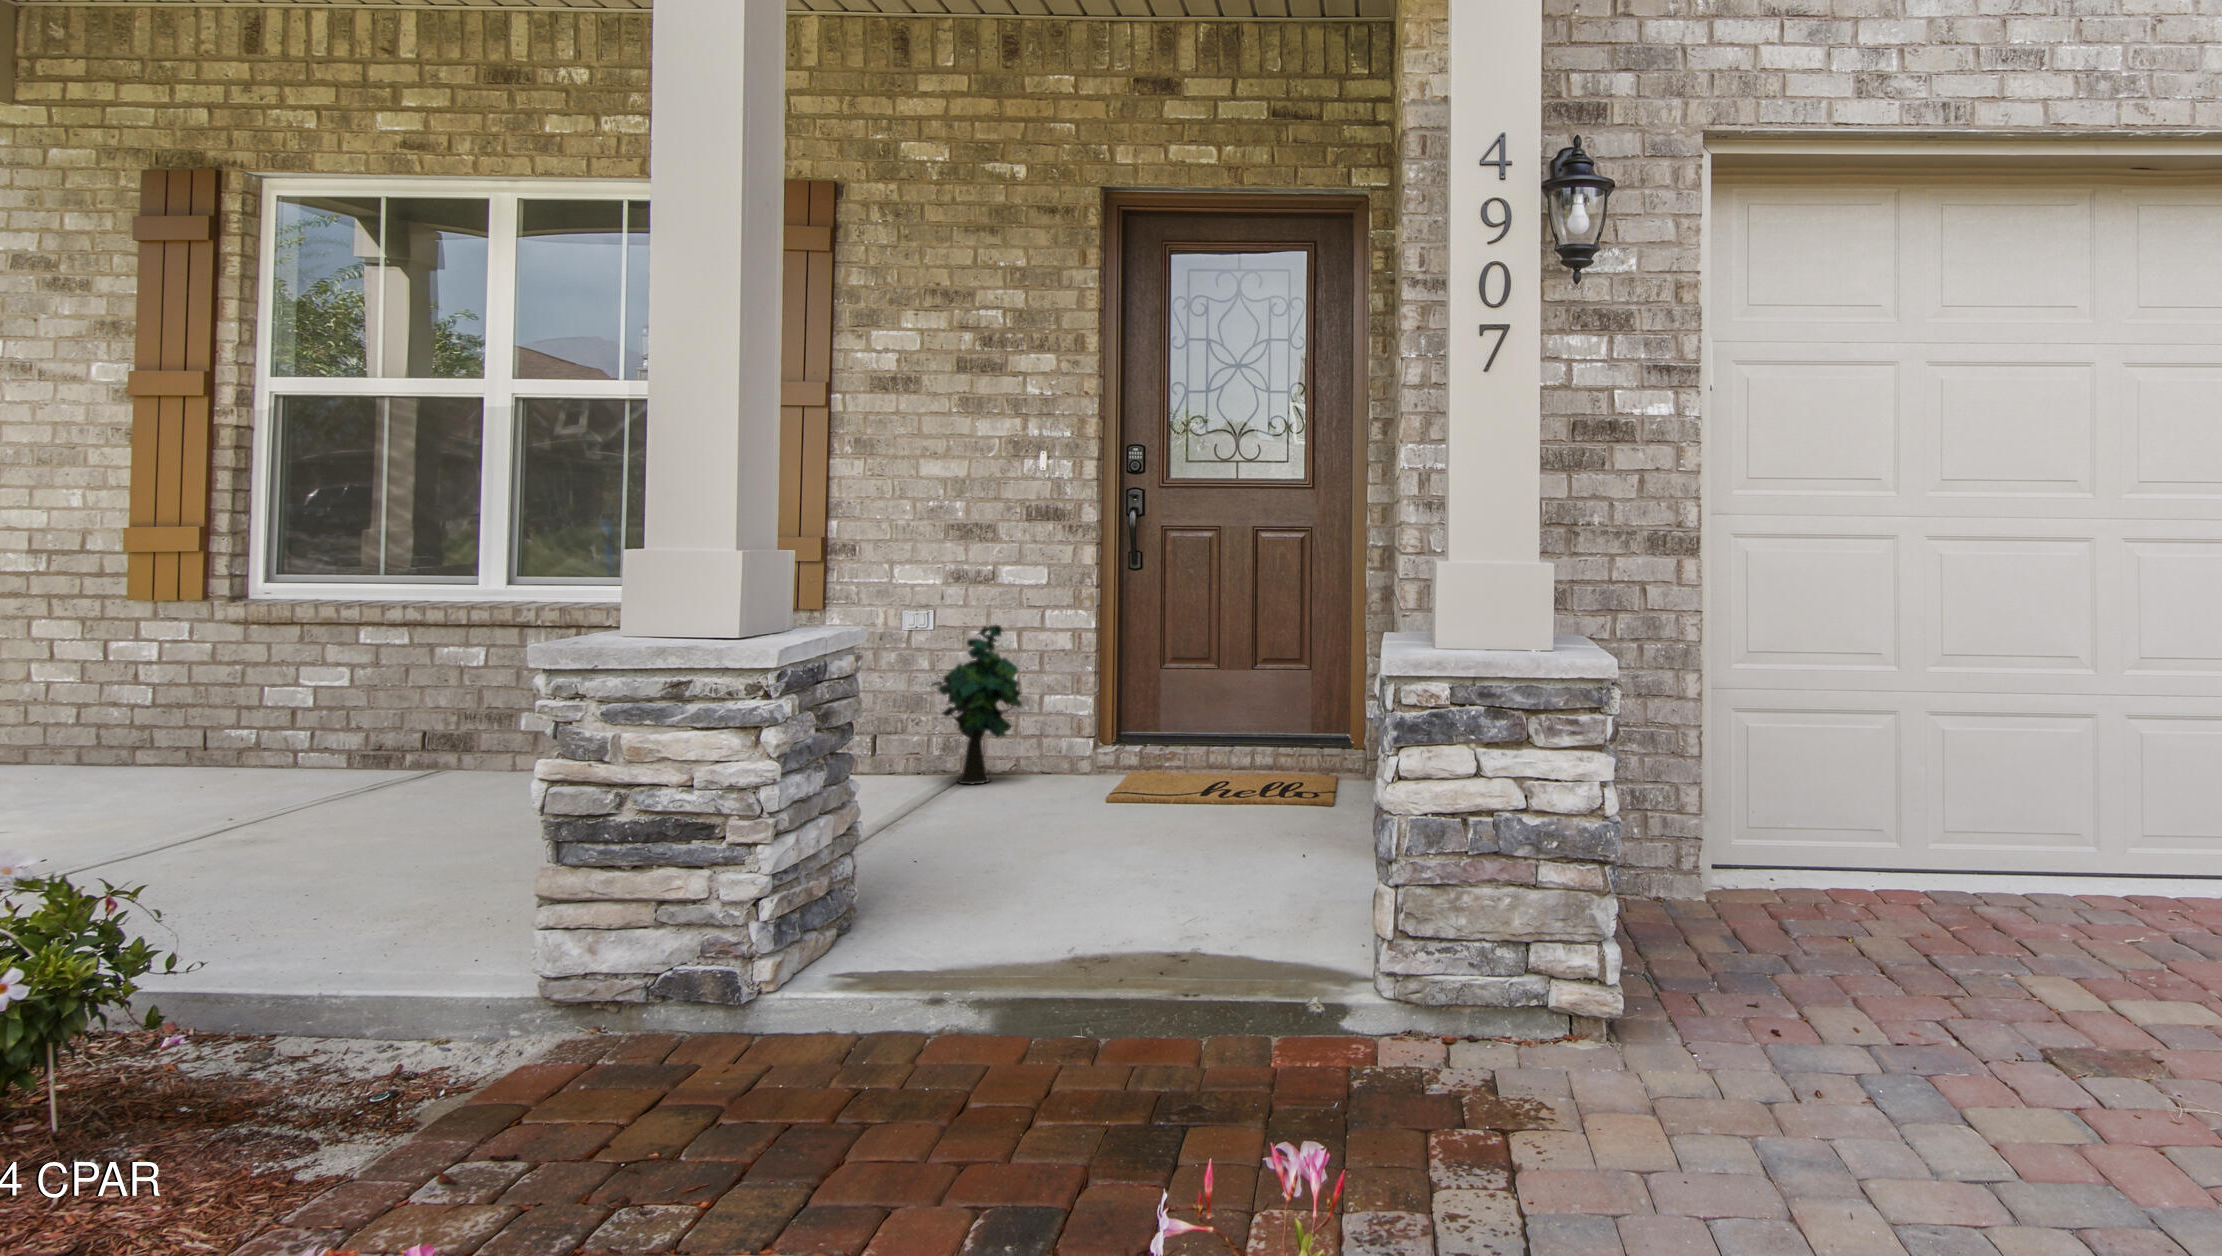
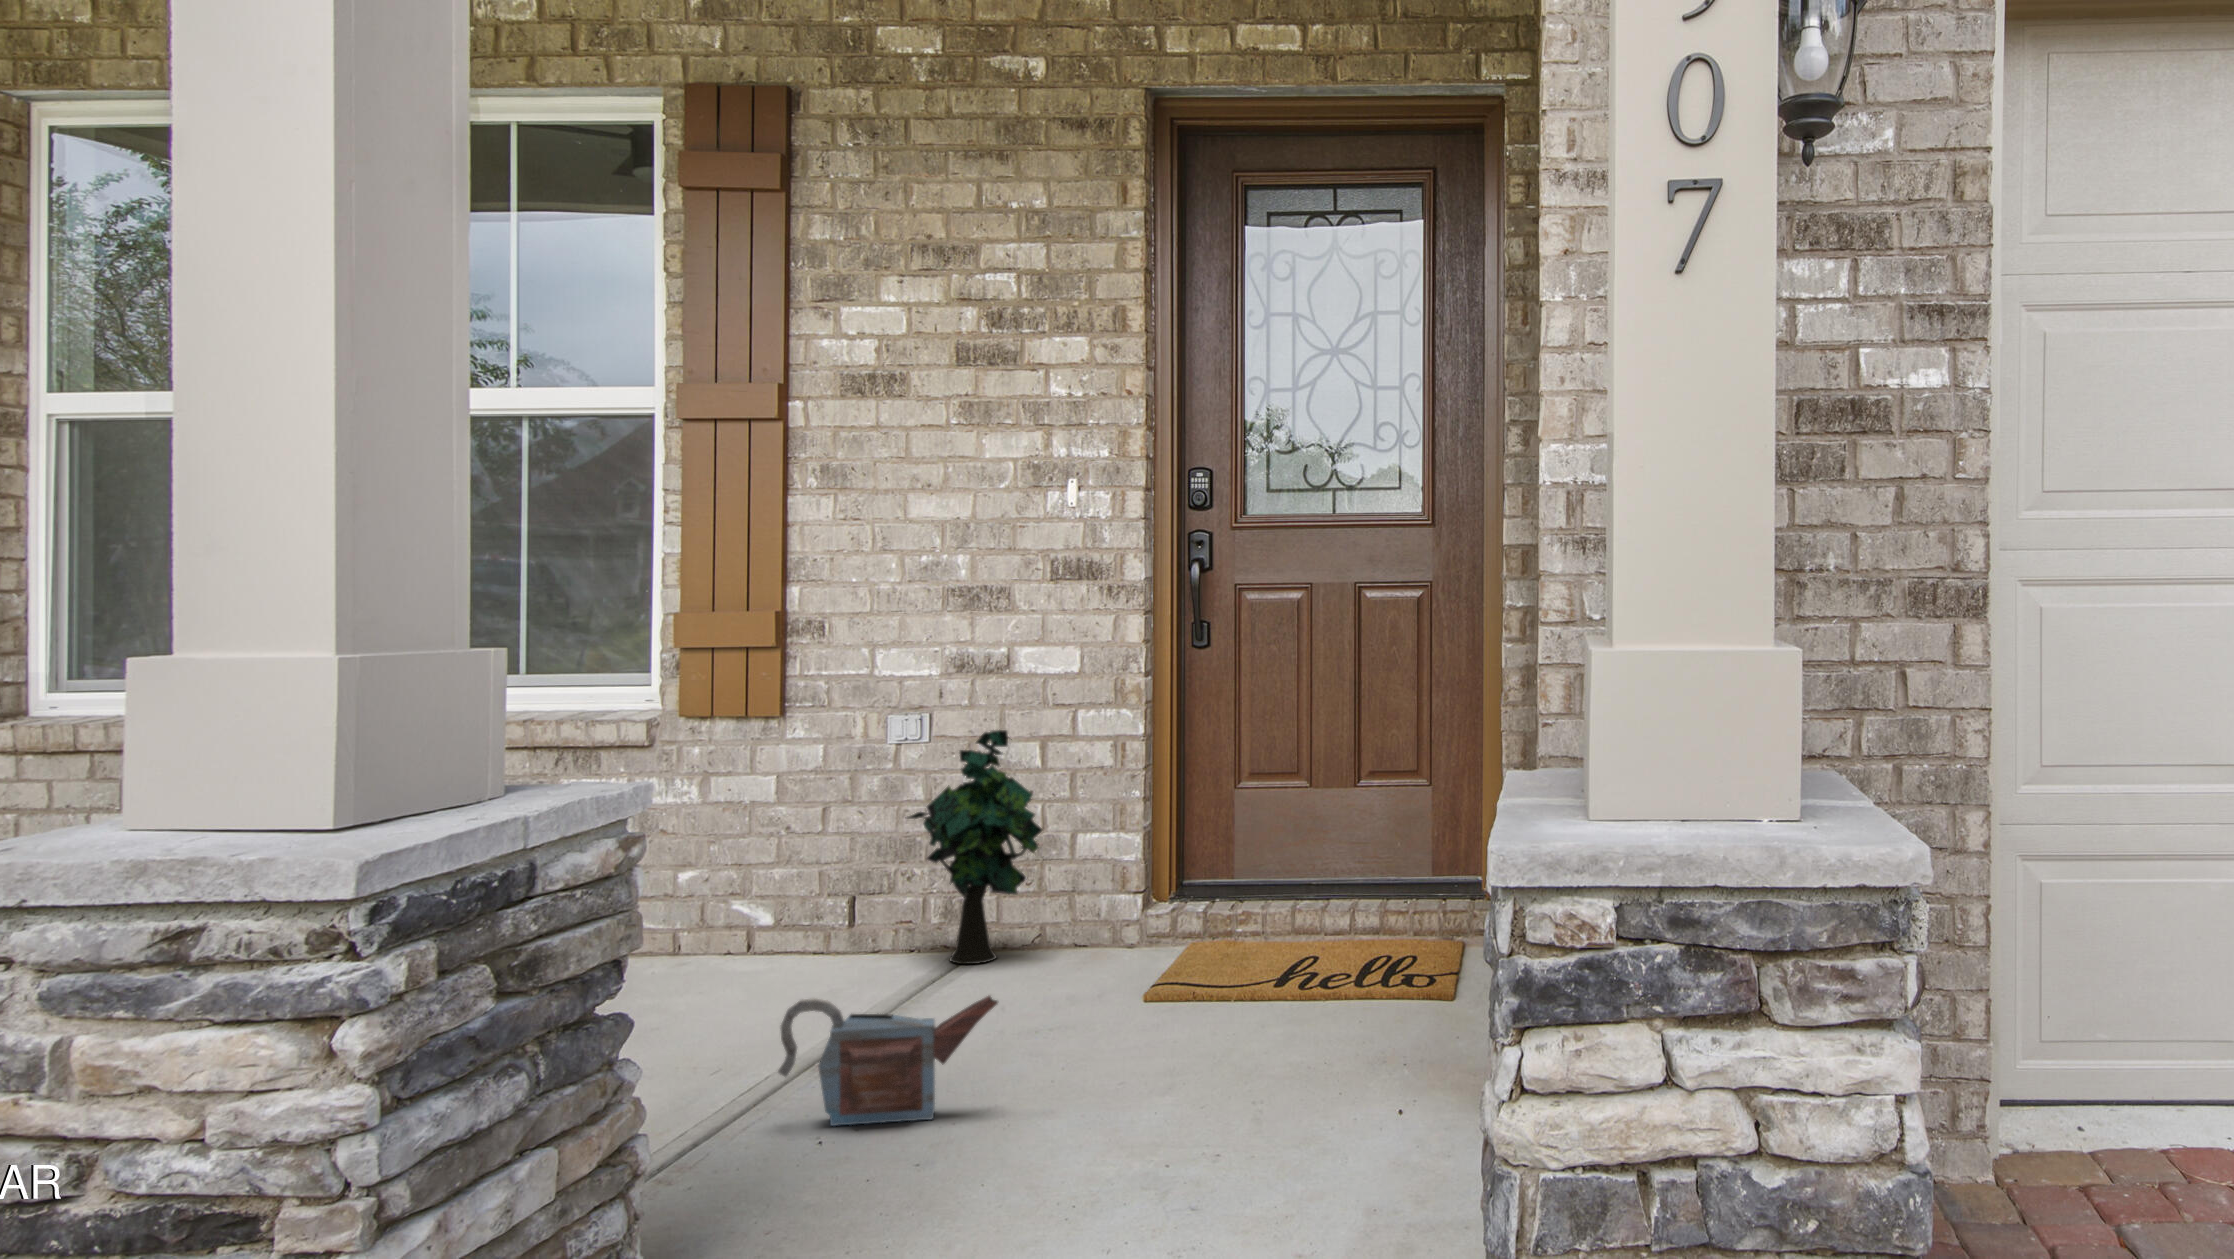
watering can: none [902,783,1042,865] -> present [778,996,998,1126]

